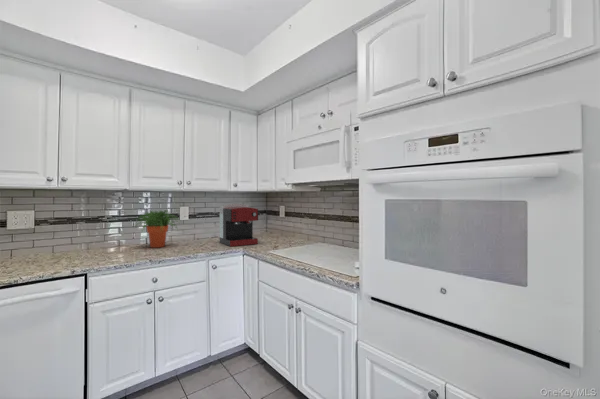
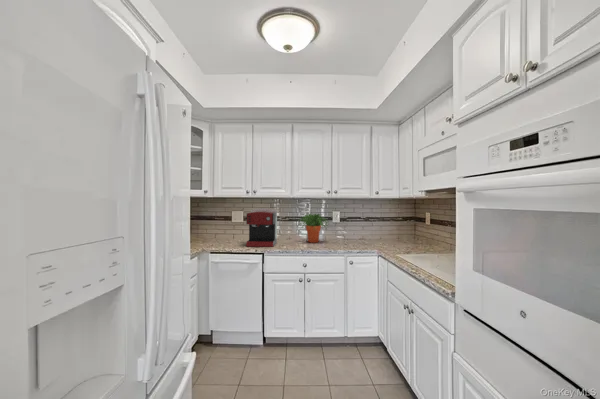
coffee maker: present [220,204,258,246] -> present [246,208,277,247]

